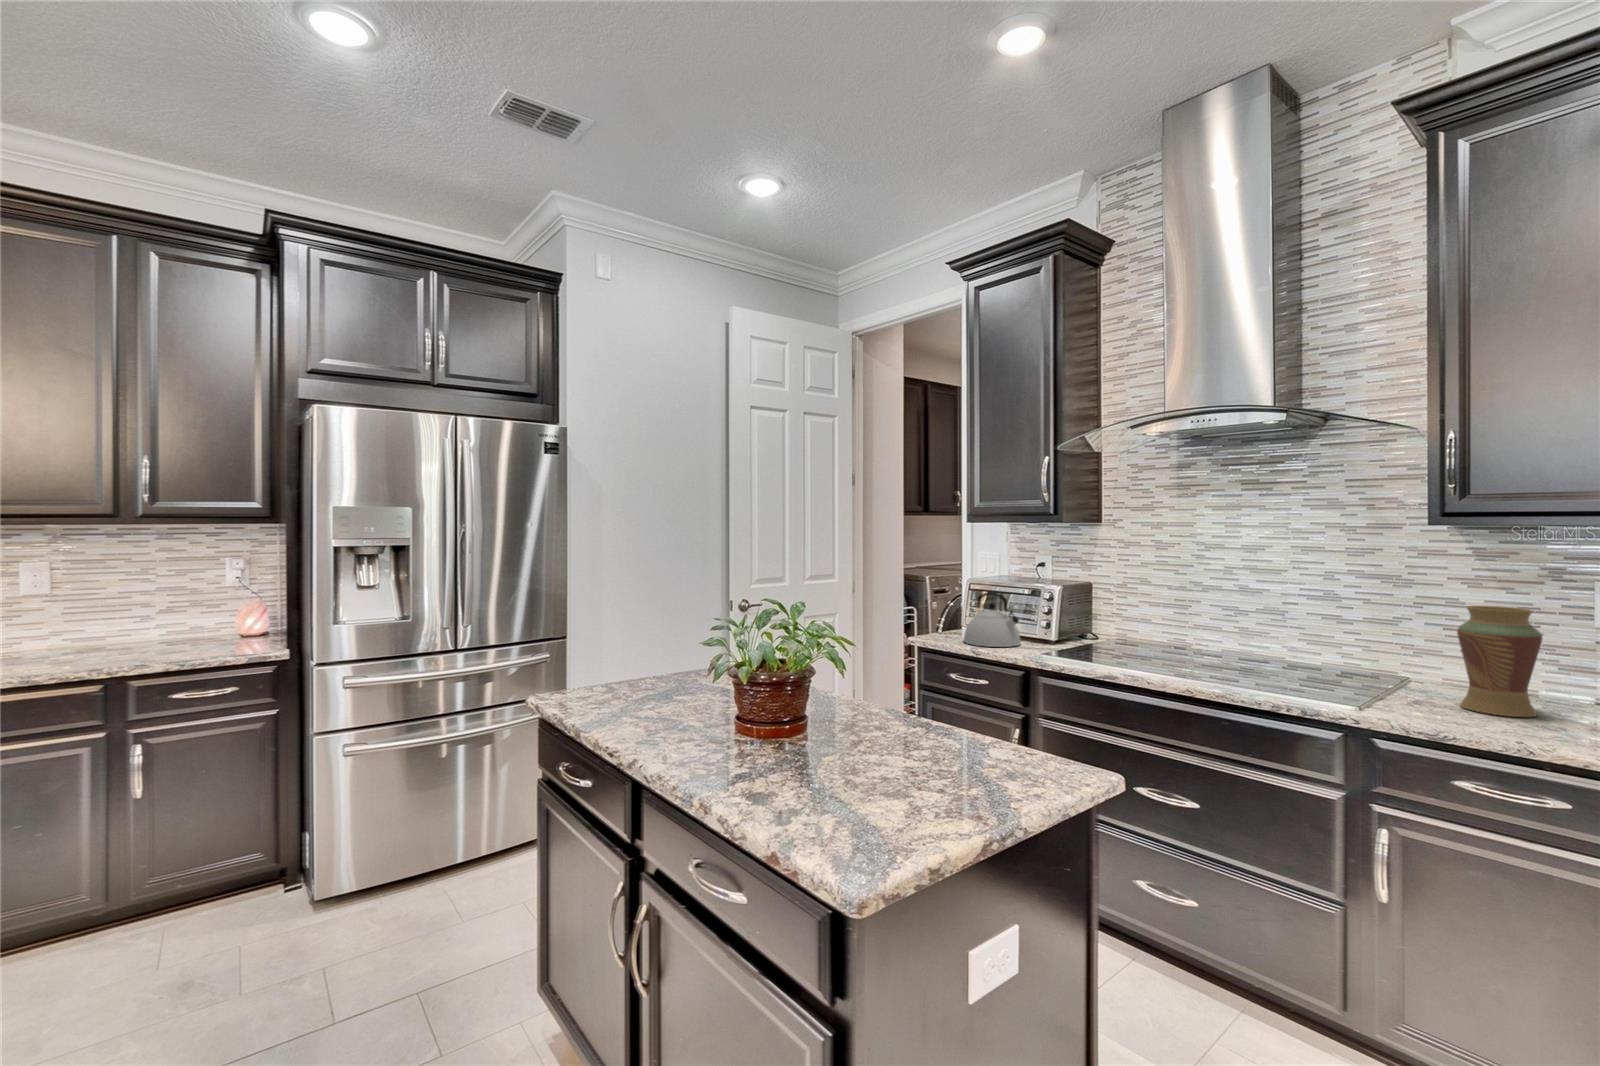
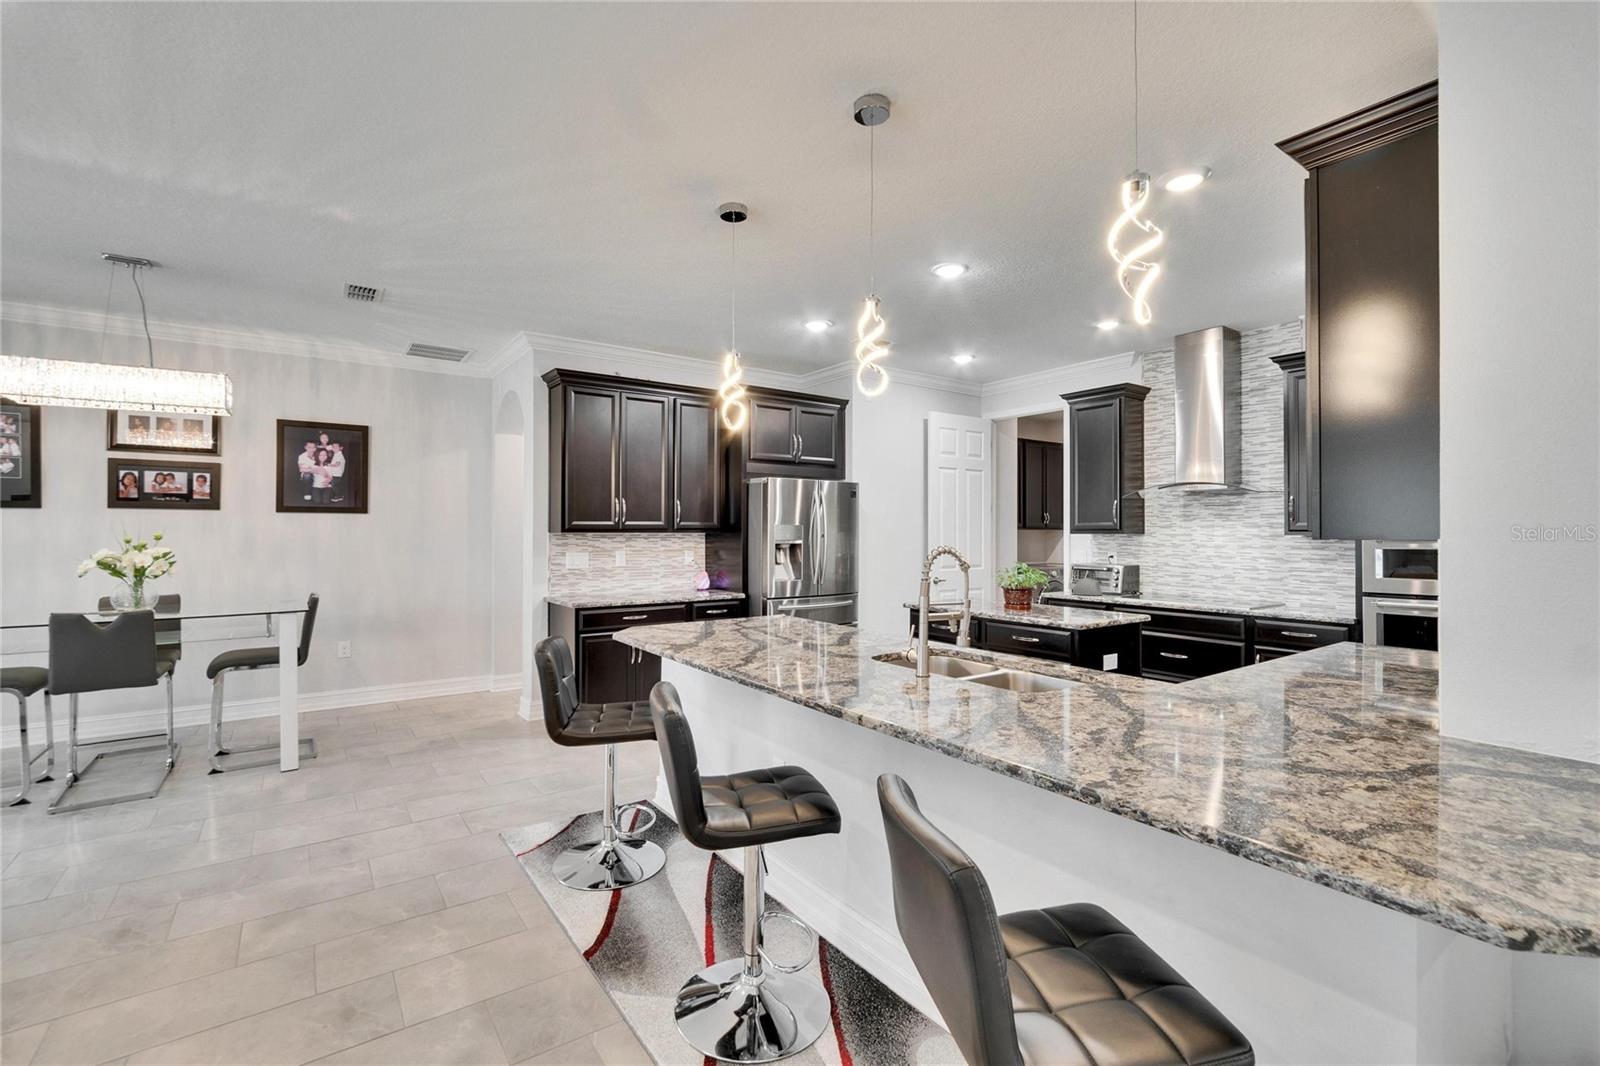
vase: present [1457,606,1542,717] -> none [1292,568,1323,610]

